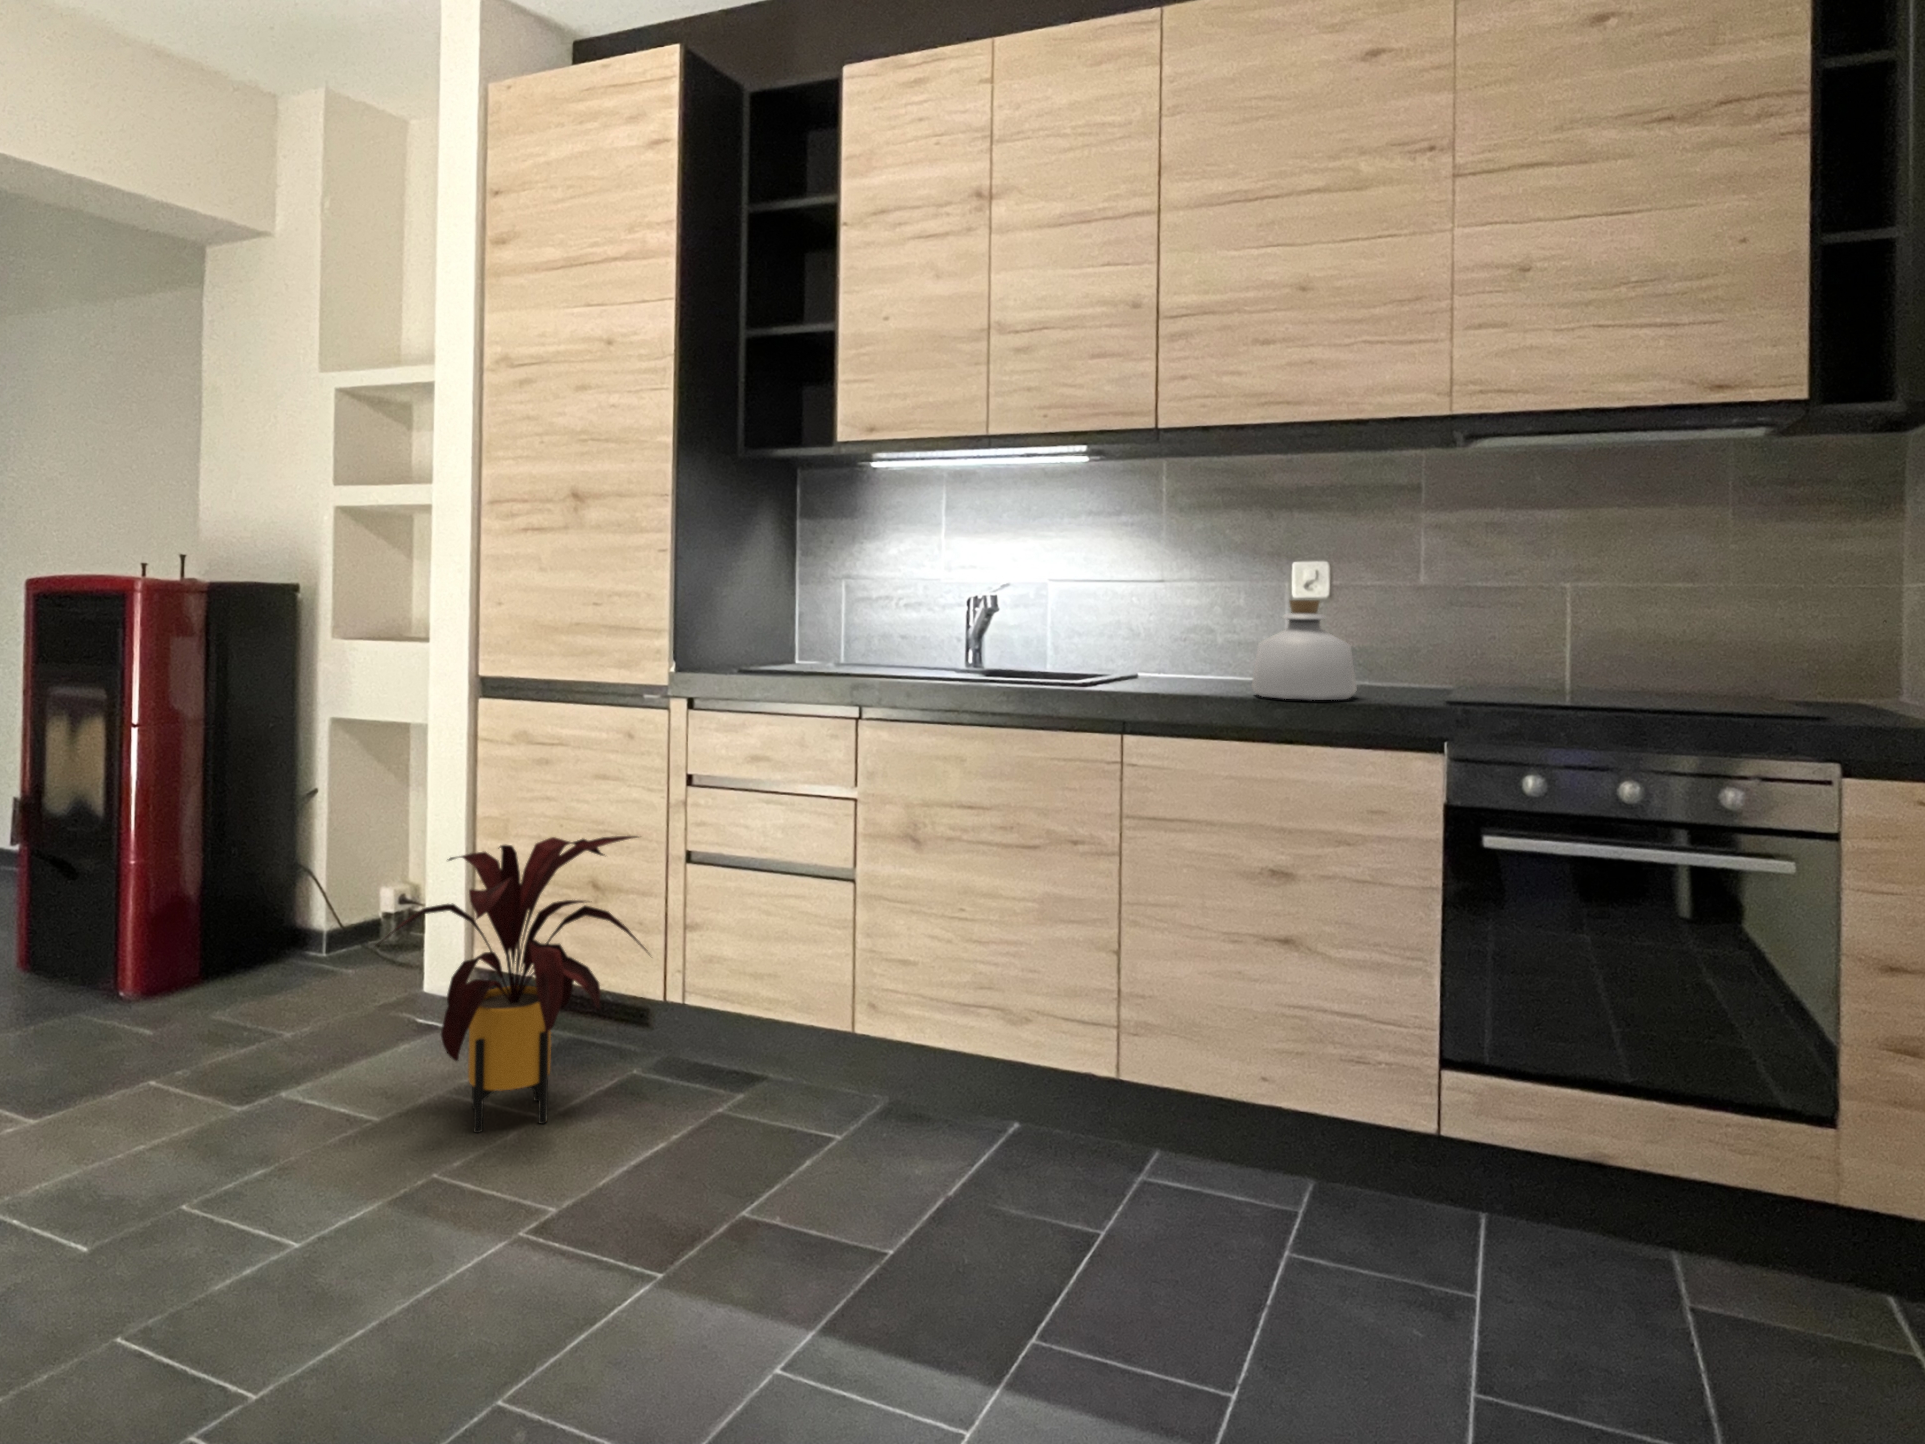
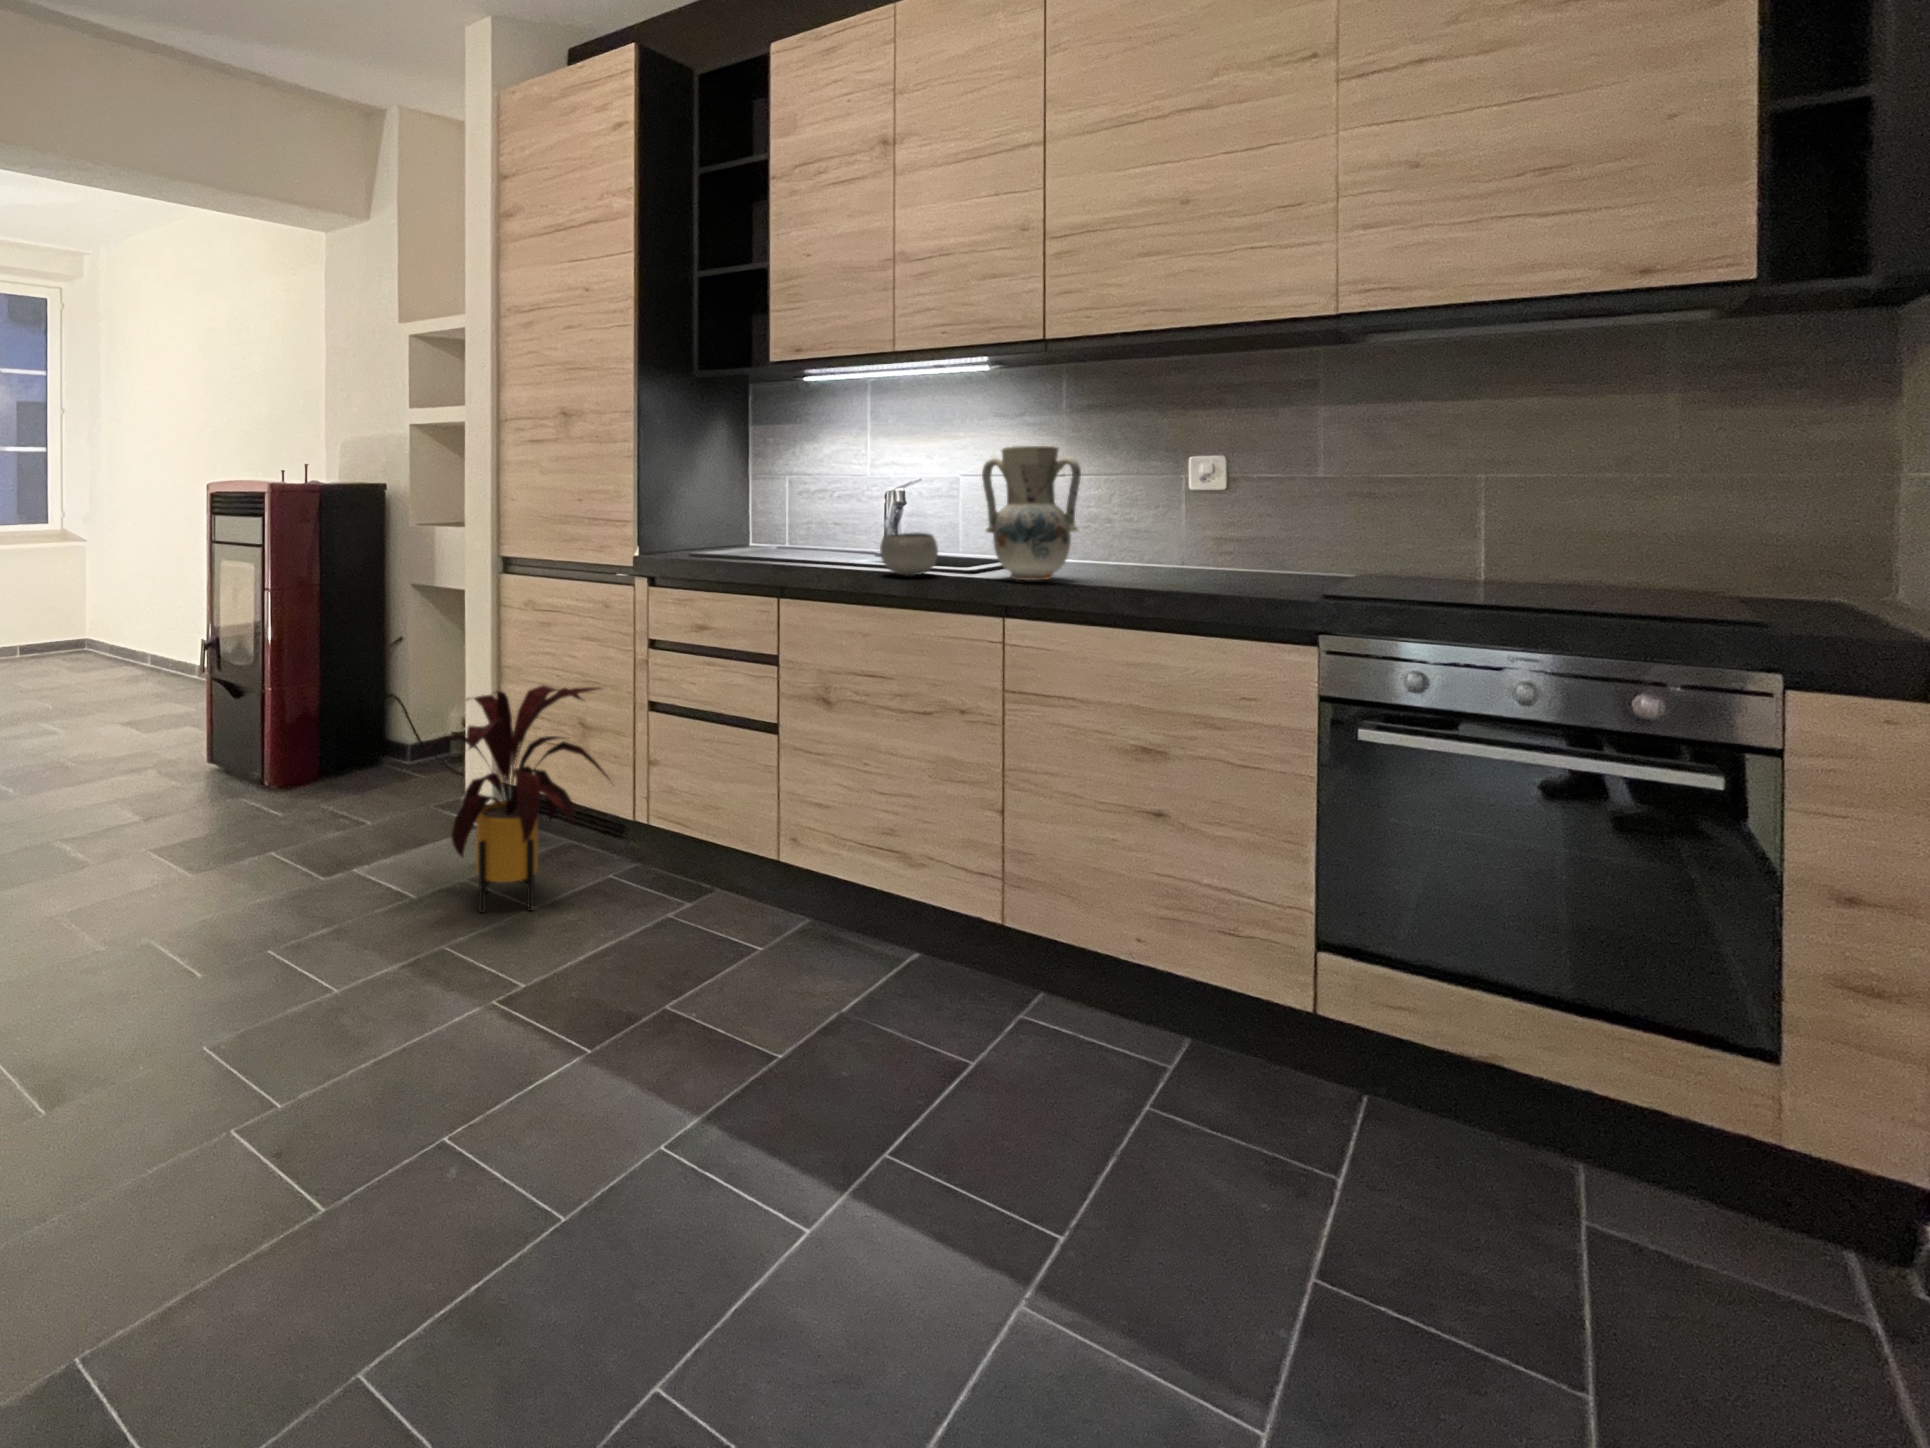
vase: none [1096,543,1201,692] -> present [982,446,1081,580]
bottle: present [1252,600,1357,700] -> none [1131,496,1238,591]
bowl: none [982,641,1047,690] -> present [880,533,938,576]

